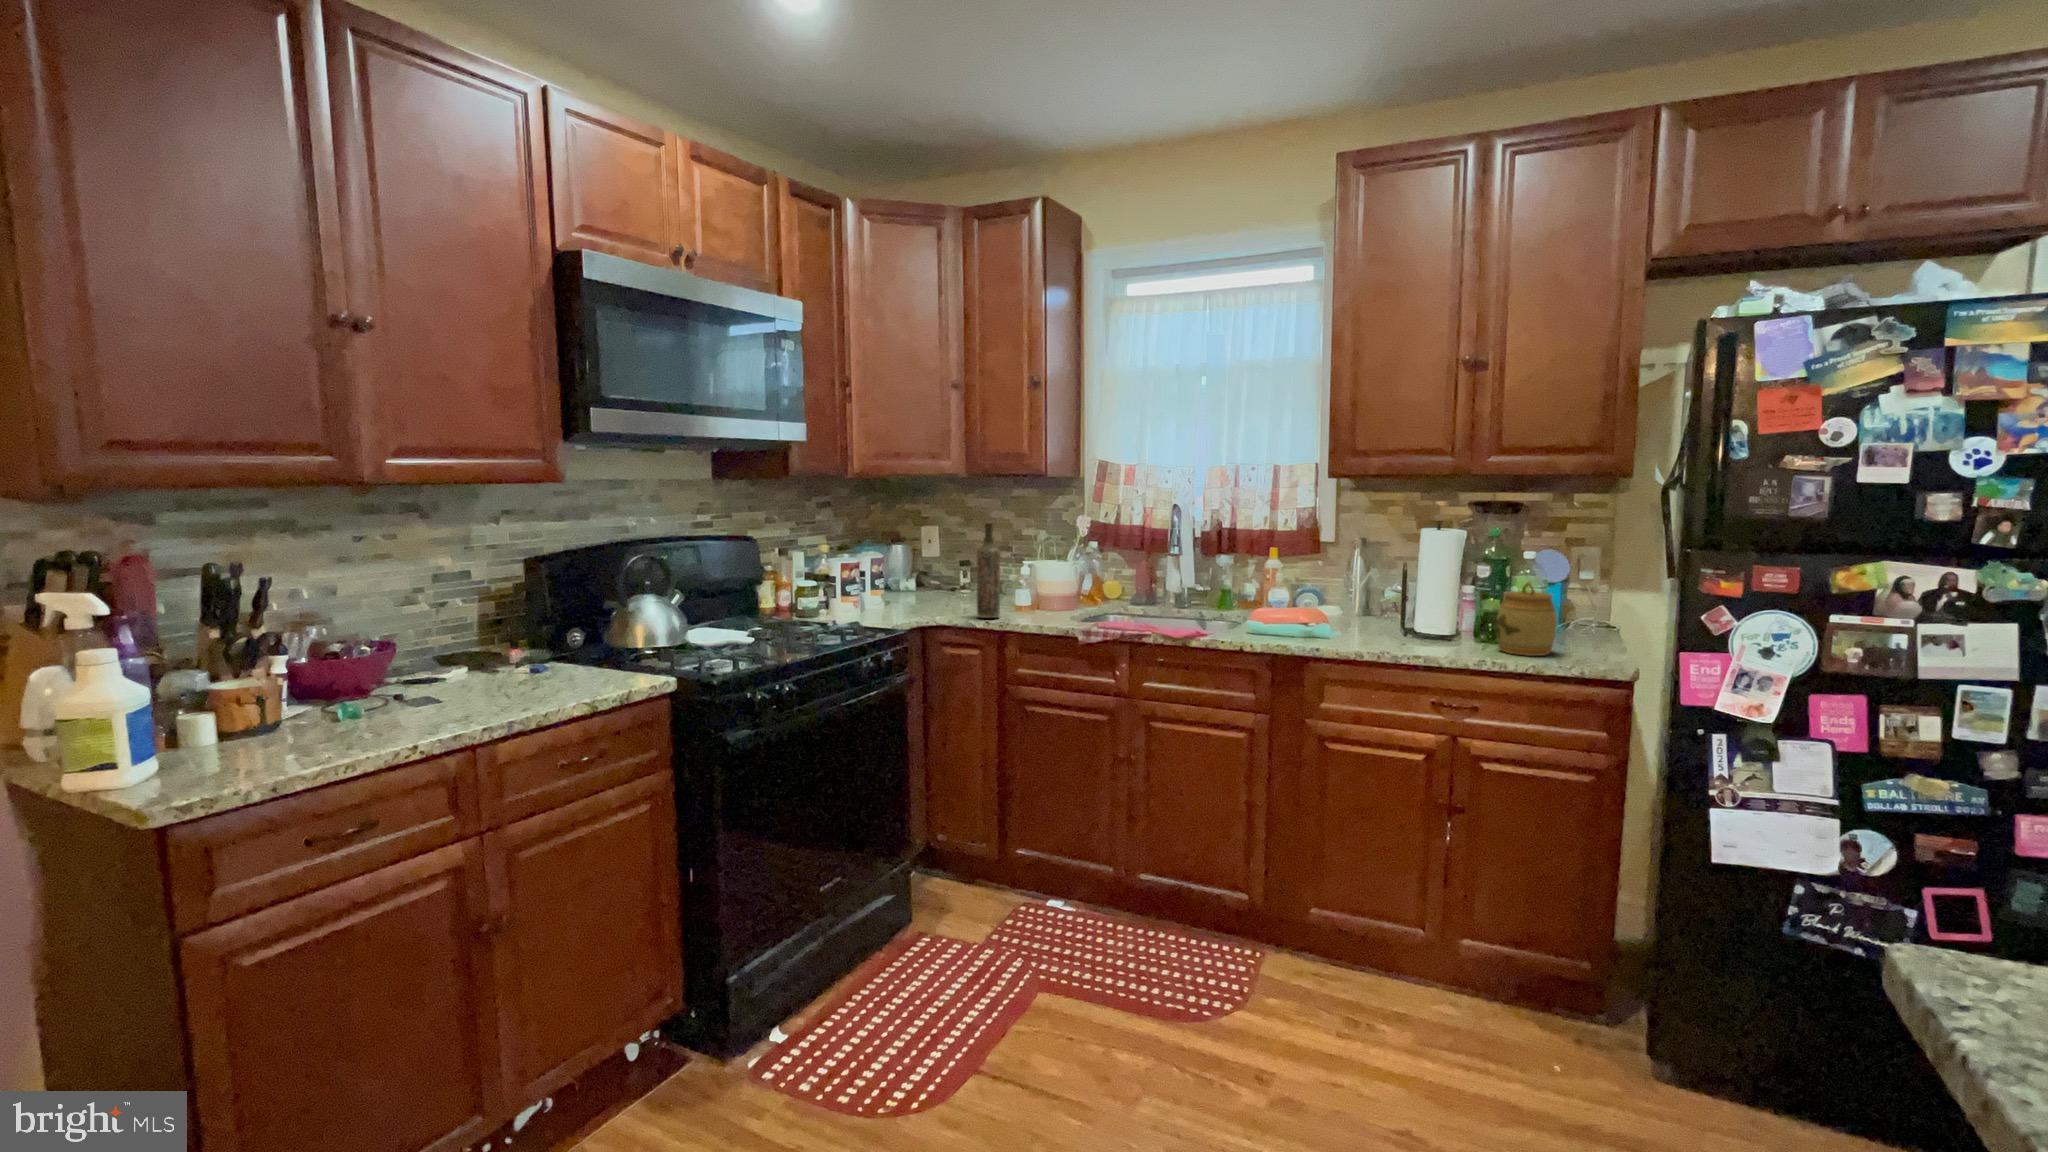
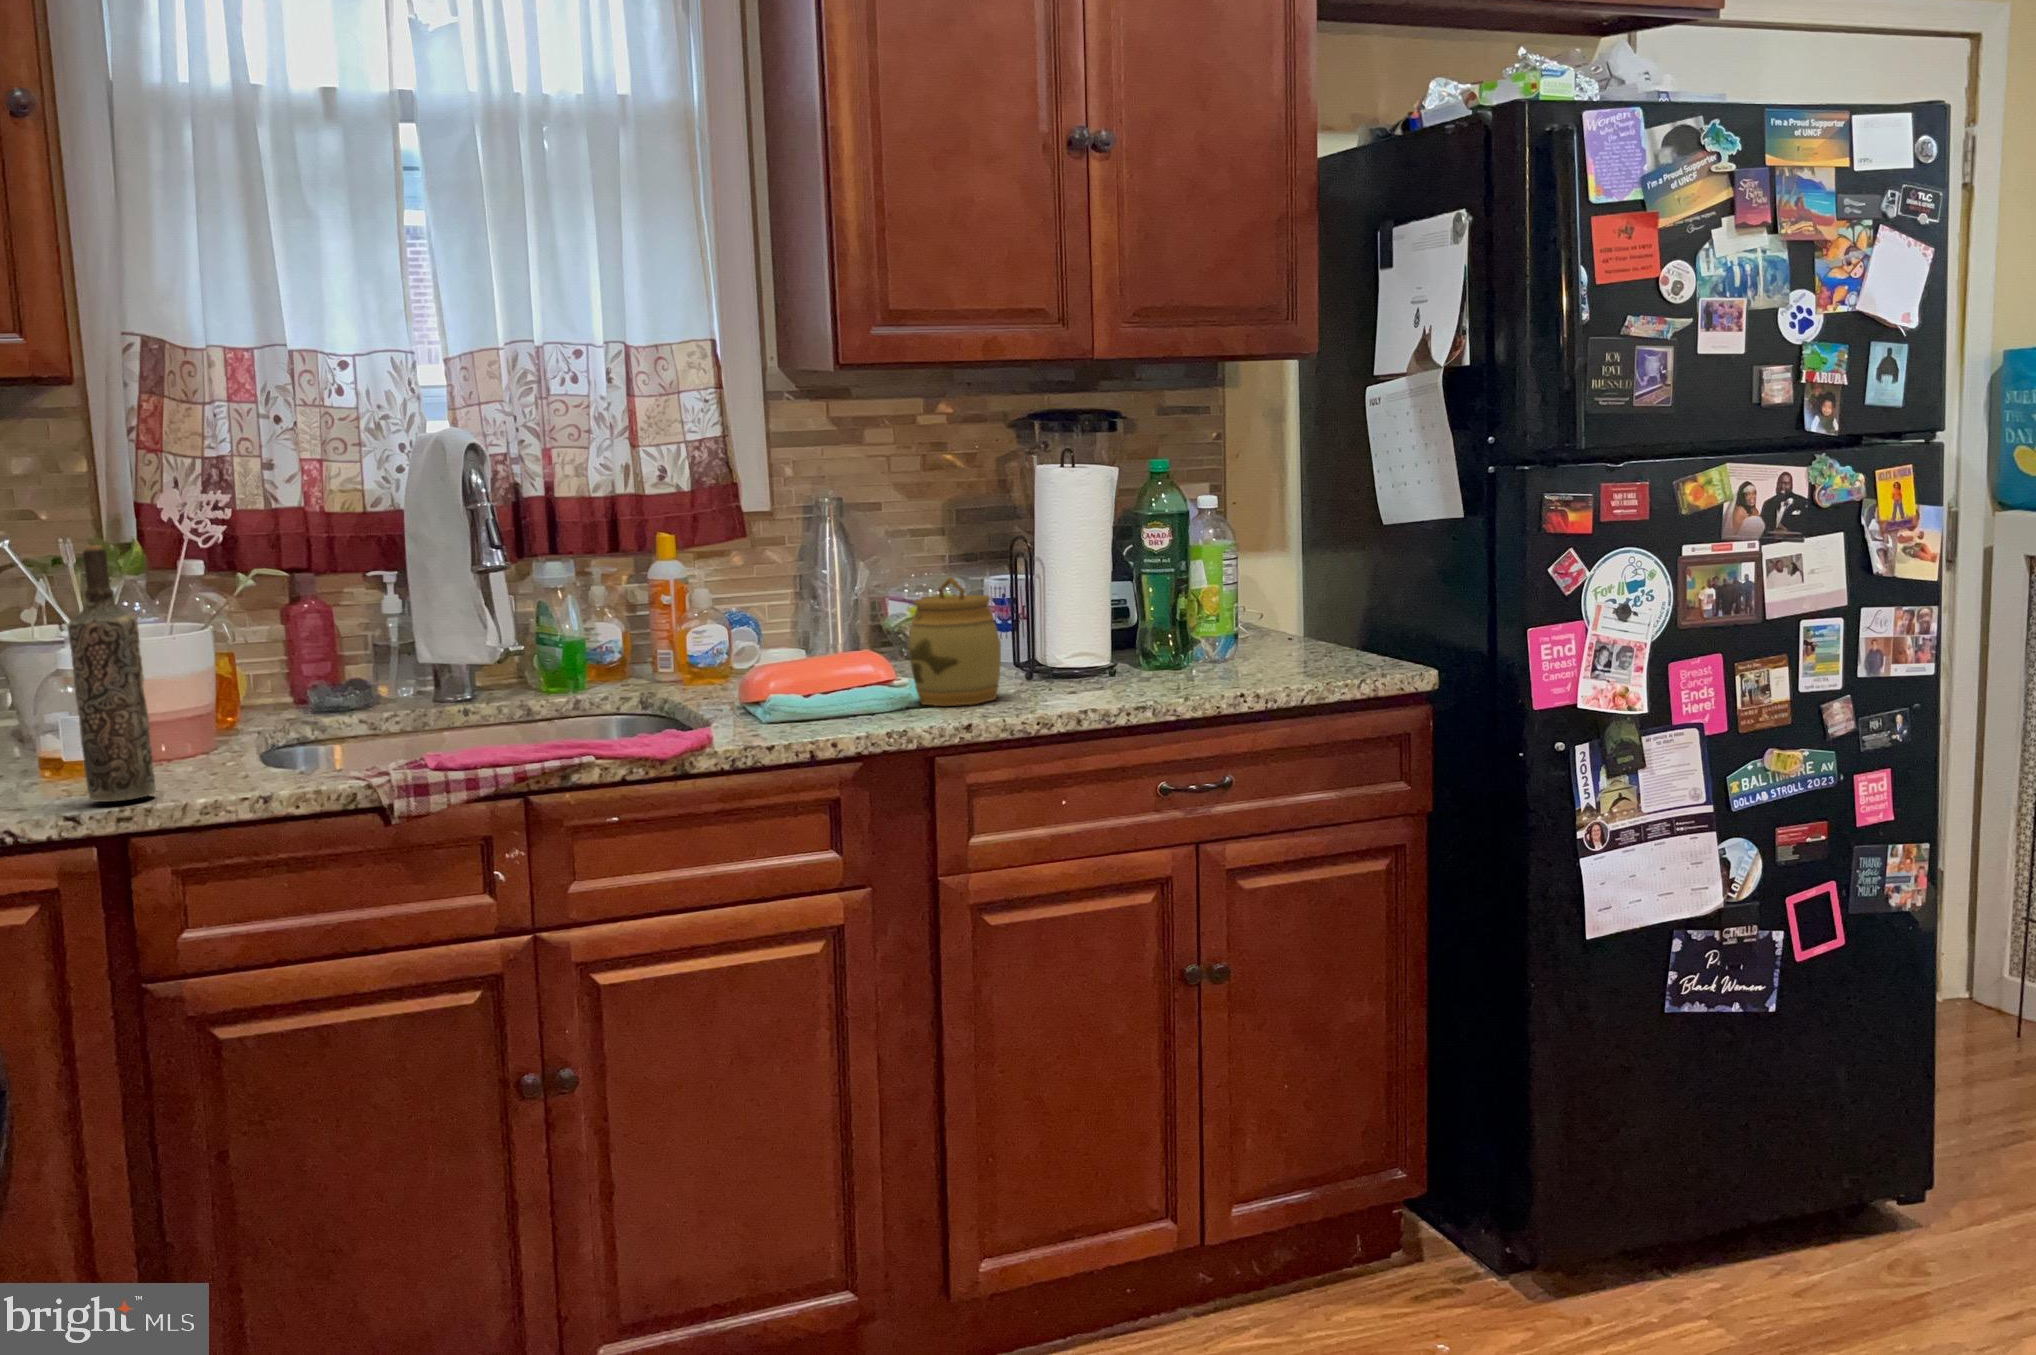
jar: present [1496,582,1557,656] -> present [909,577,1001,706]

